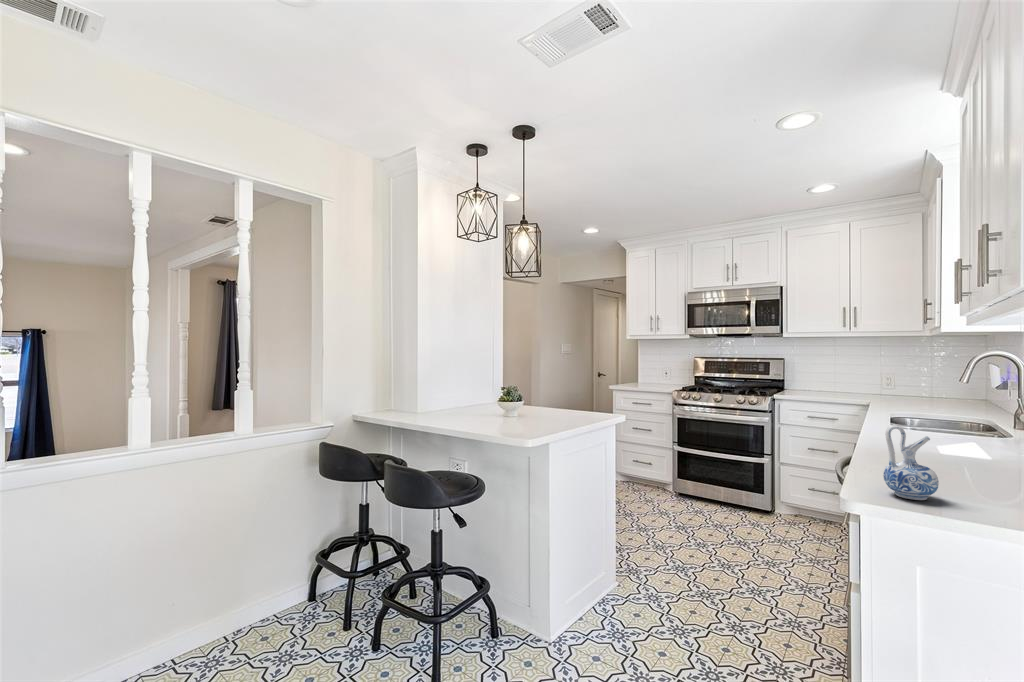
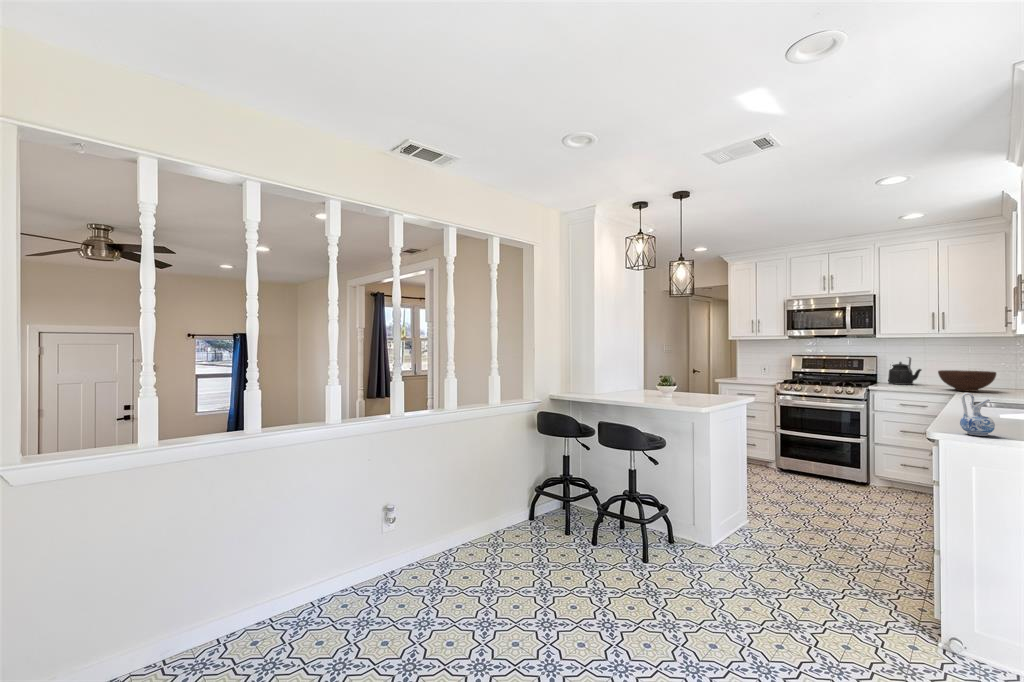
kettle: none [797,359,833,392] -> present [888,357,921,385]
fruit bowl: none [850,375,914,401] -> present [938,370,996,392]

